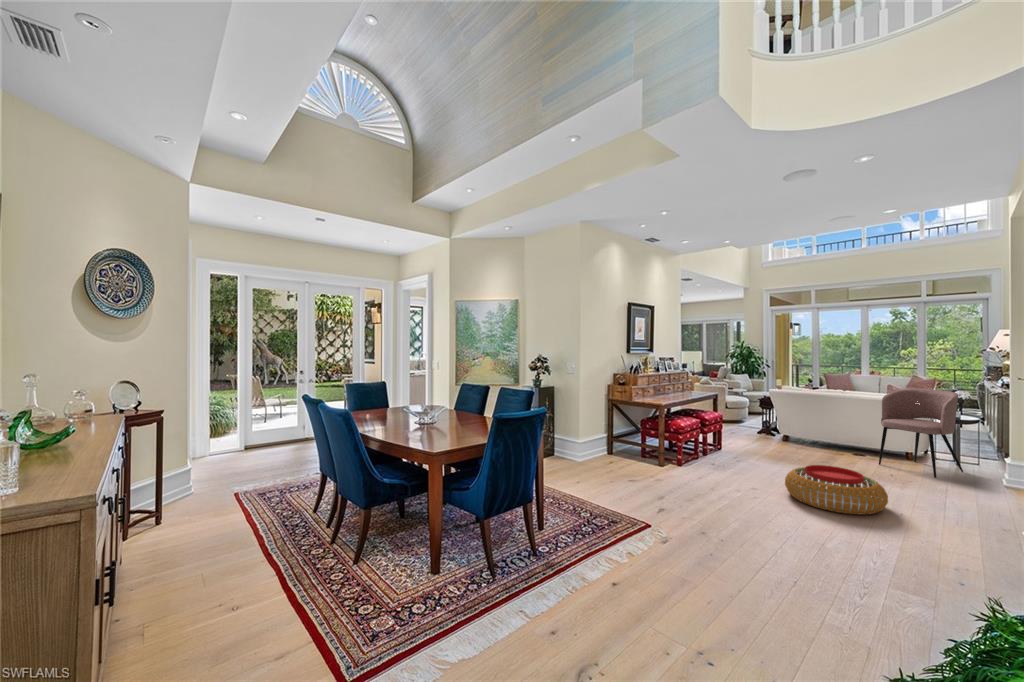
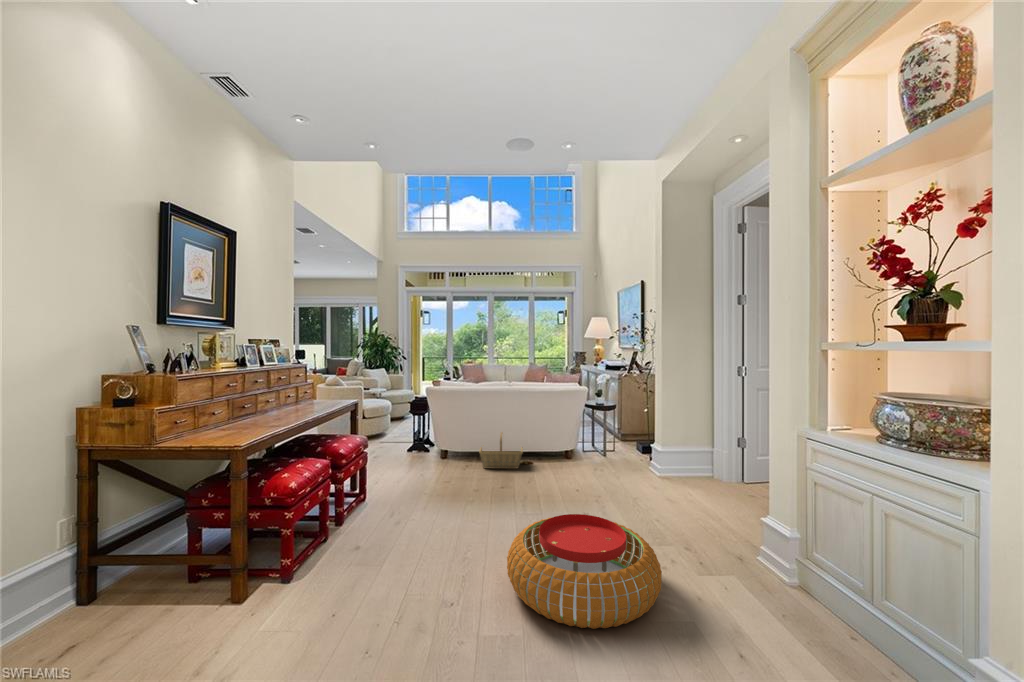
armchair: present [879,389,963,478] -> none [553,374,618,478]
basket: none [810,429,854,457] -> present [479,432,523,469]

